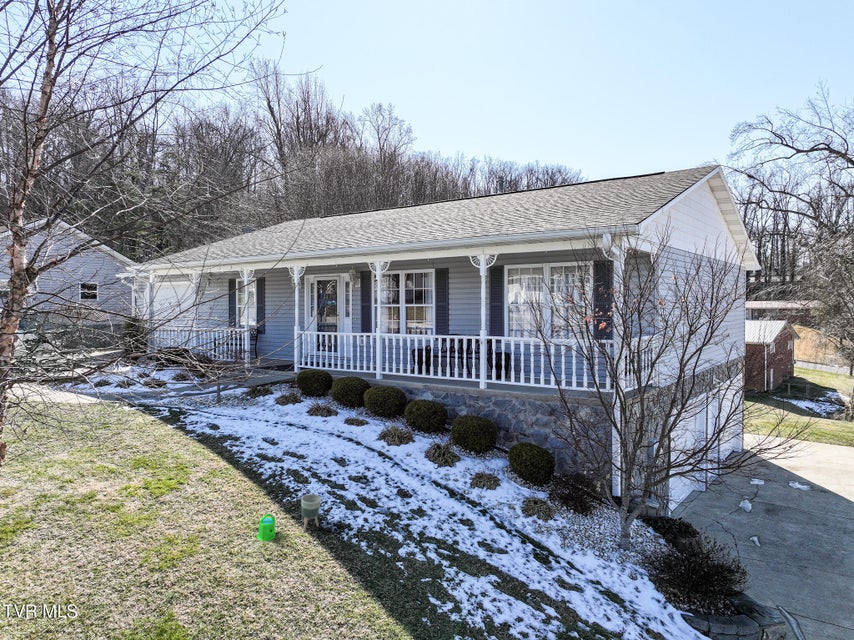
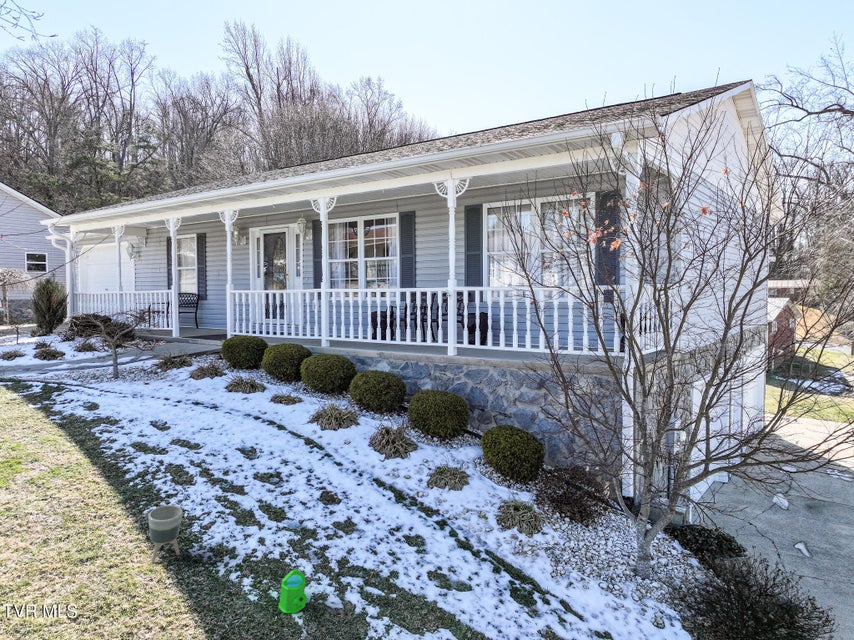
watering can: present [257,514,276,541] -> present [278,569,307,613]

